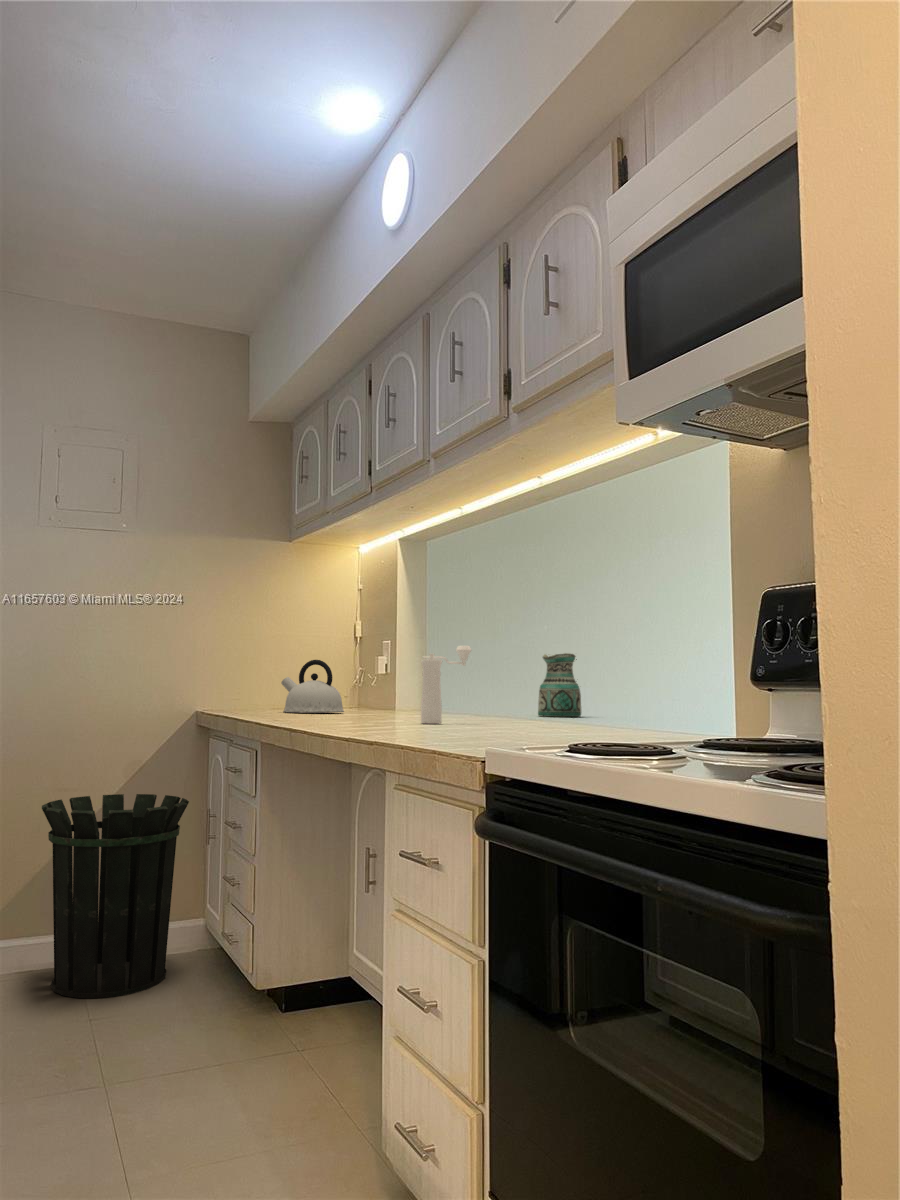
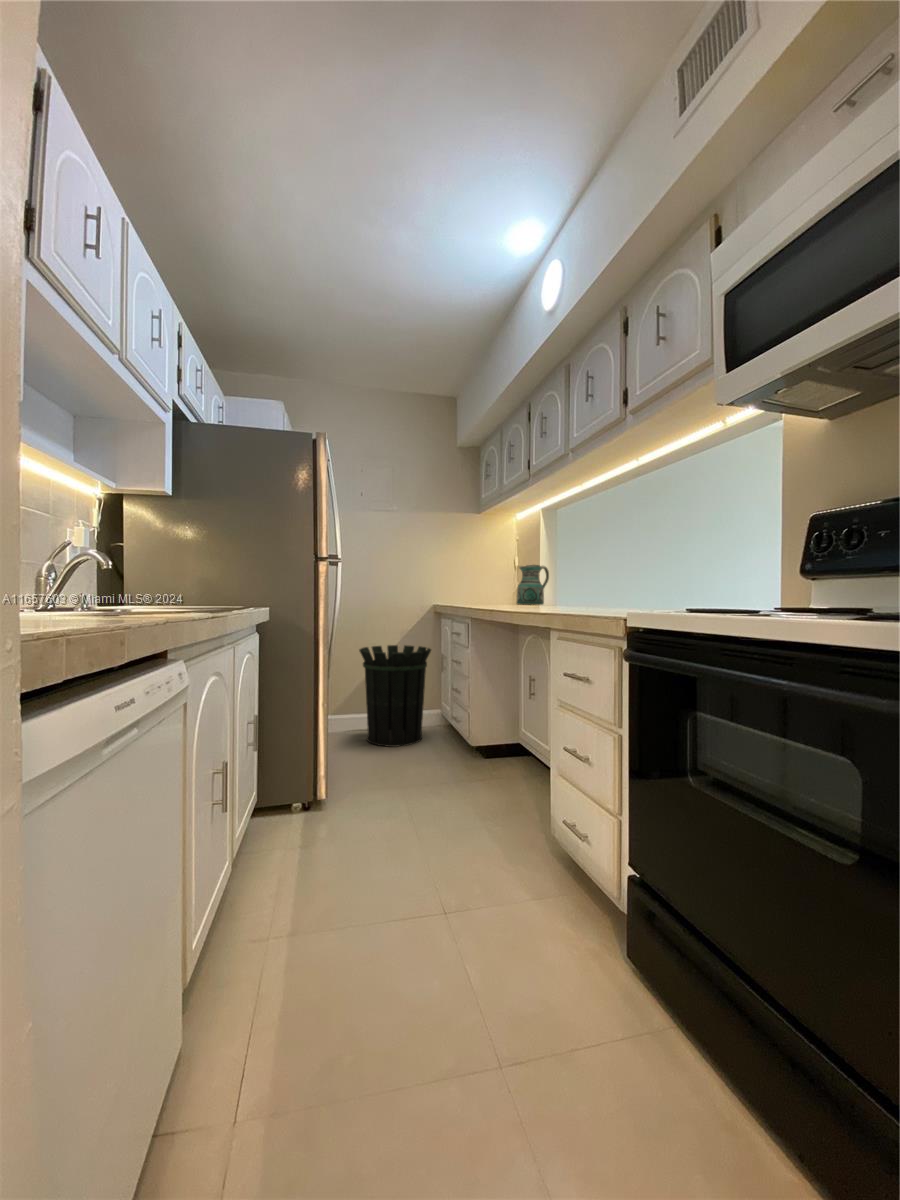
pepper mill: present [421,646,471,724] -> none [564,562,593,607]
ceramic pitcher: present [538,653,581,717] -> present [517,565,549,605]
kettle: present [281,660,344,713] -> none [478,575,513,603]

